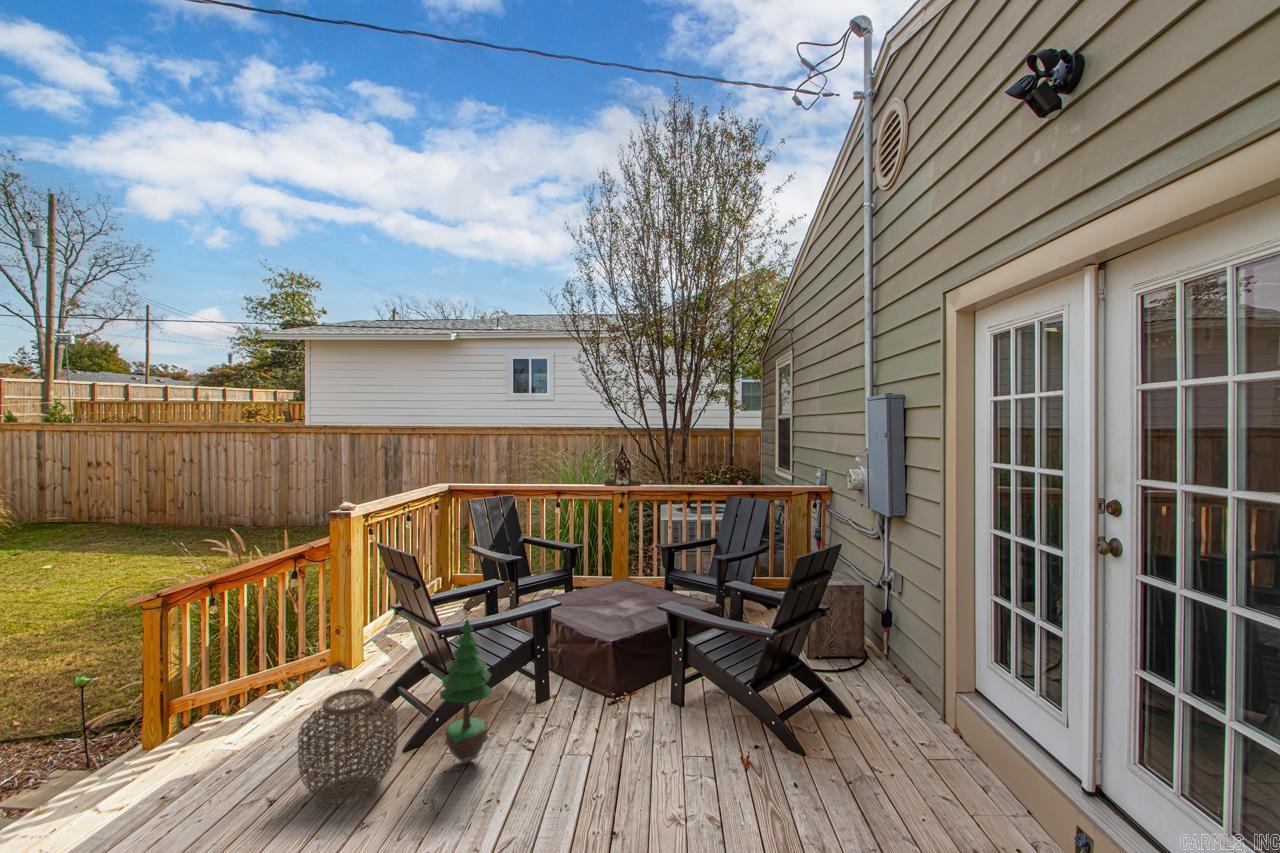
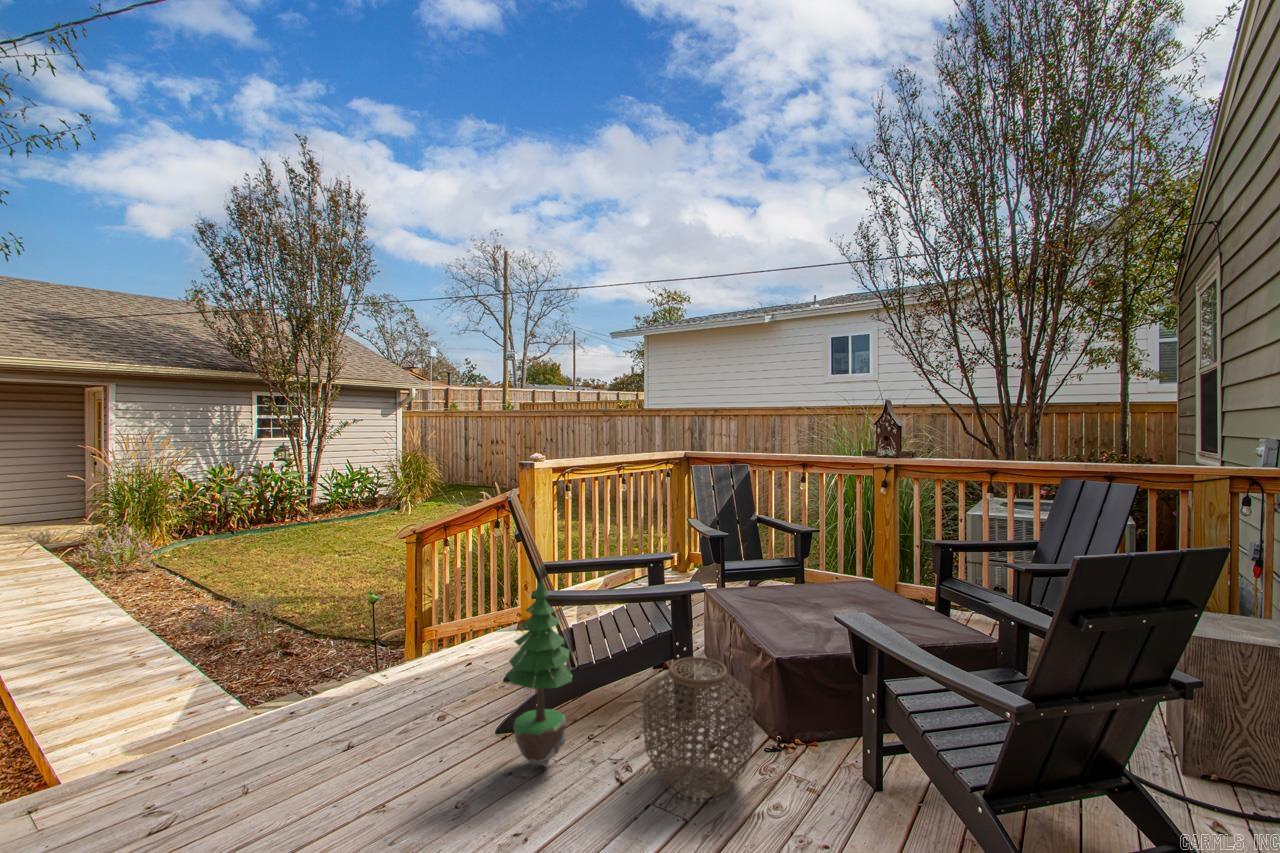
woven basket: present [298,688,397,804] -> present [643,657,754,798]

